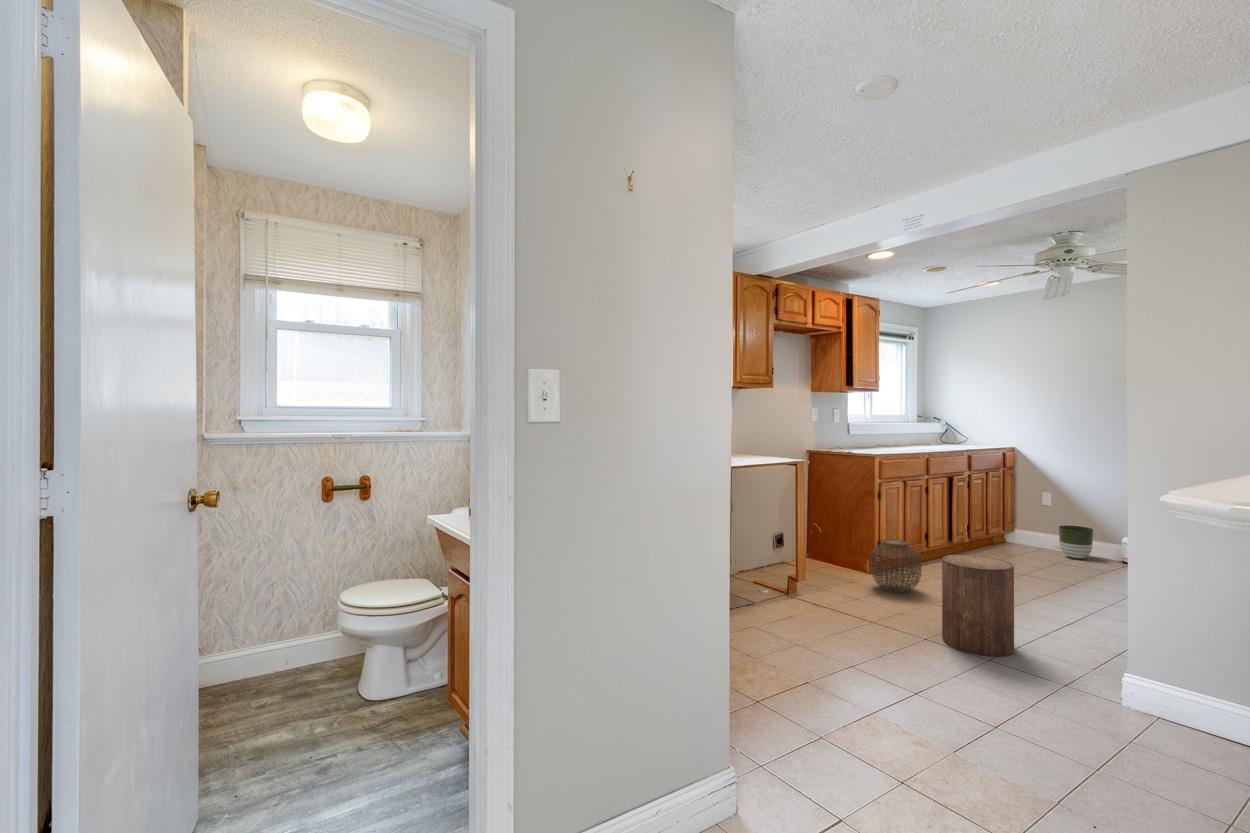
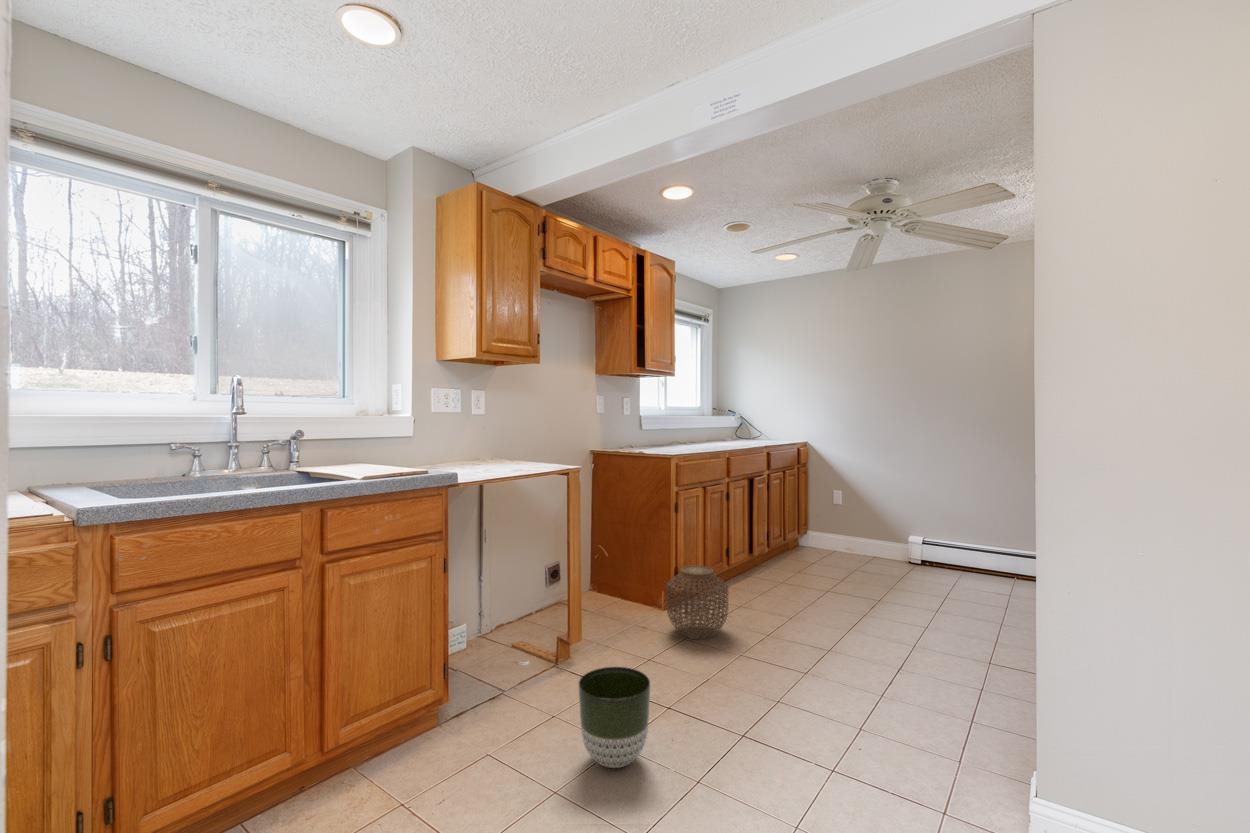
planter: present [1059,525,1093,559] -> present [579,667,650,768]
stool: present [942,555,1014,656] -> none [766,595,859,752]

